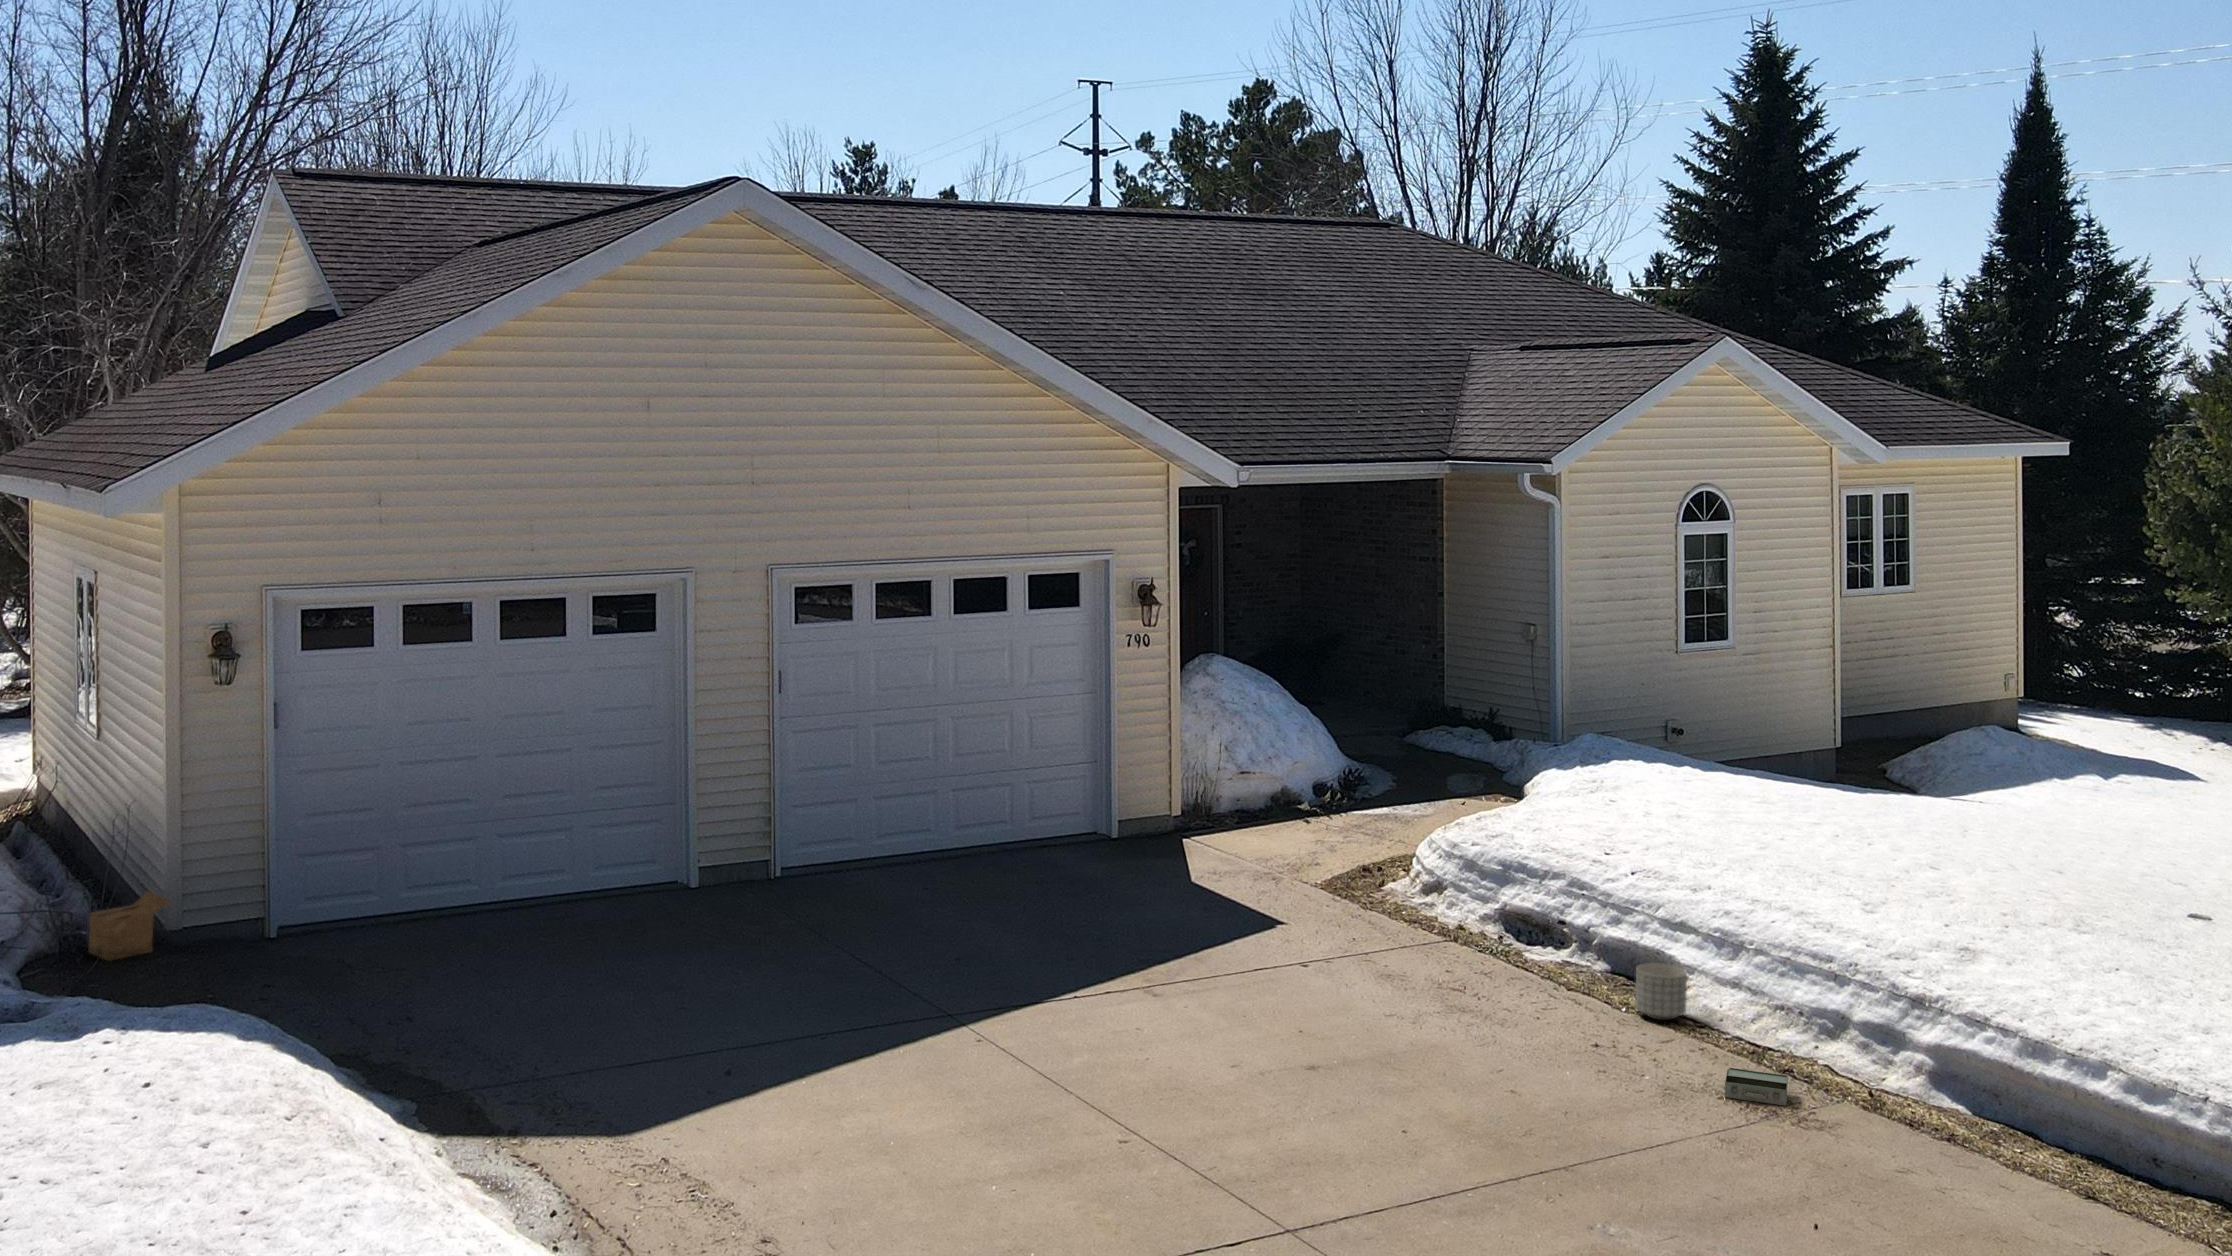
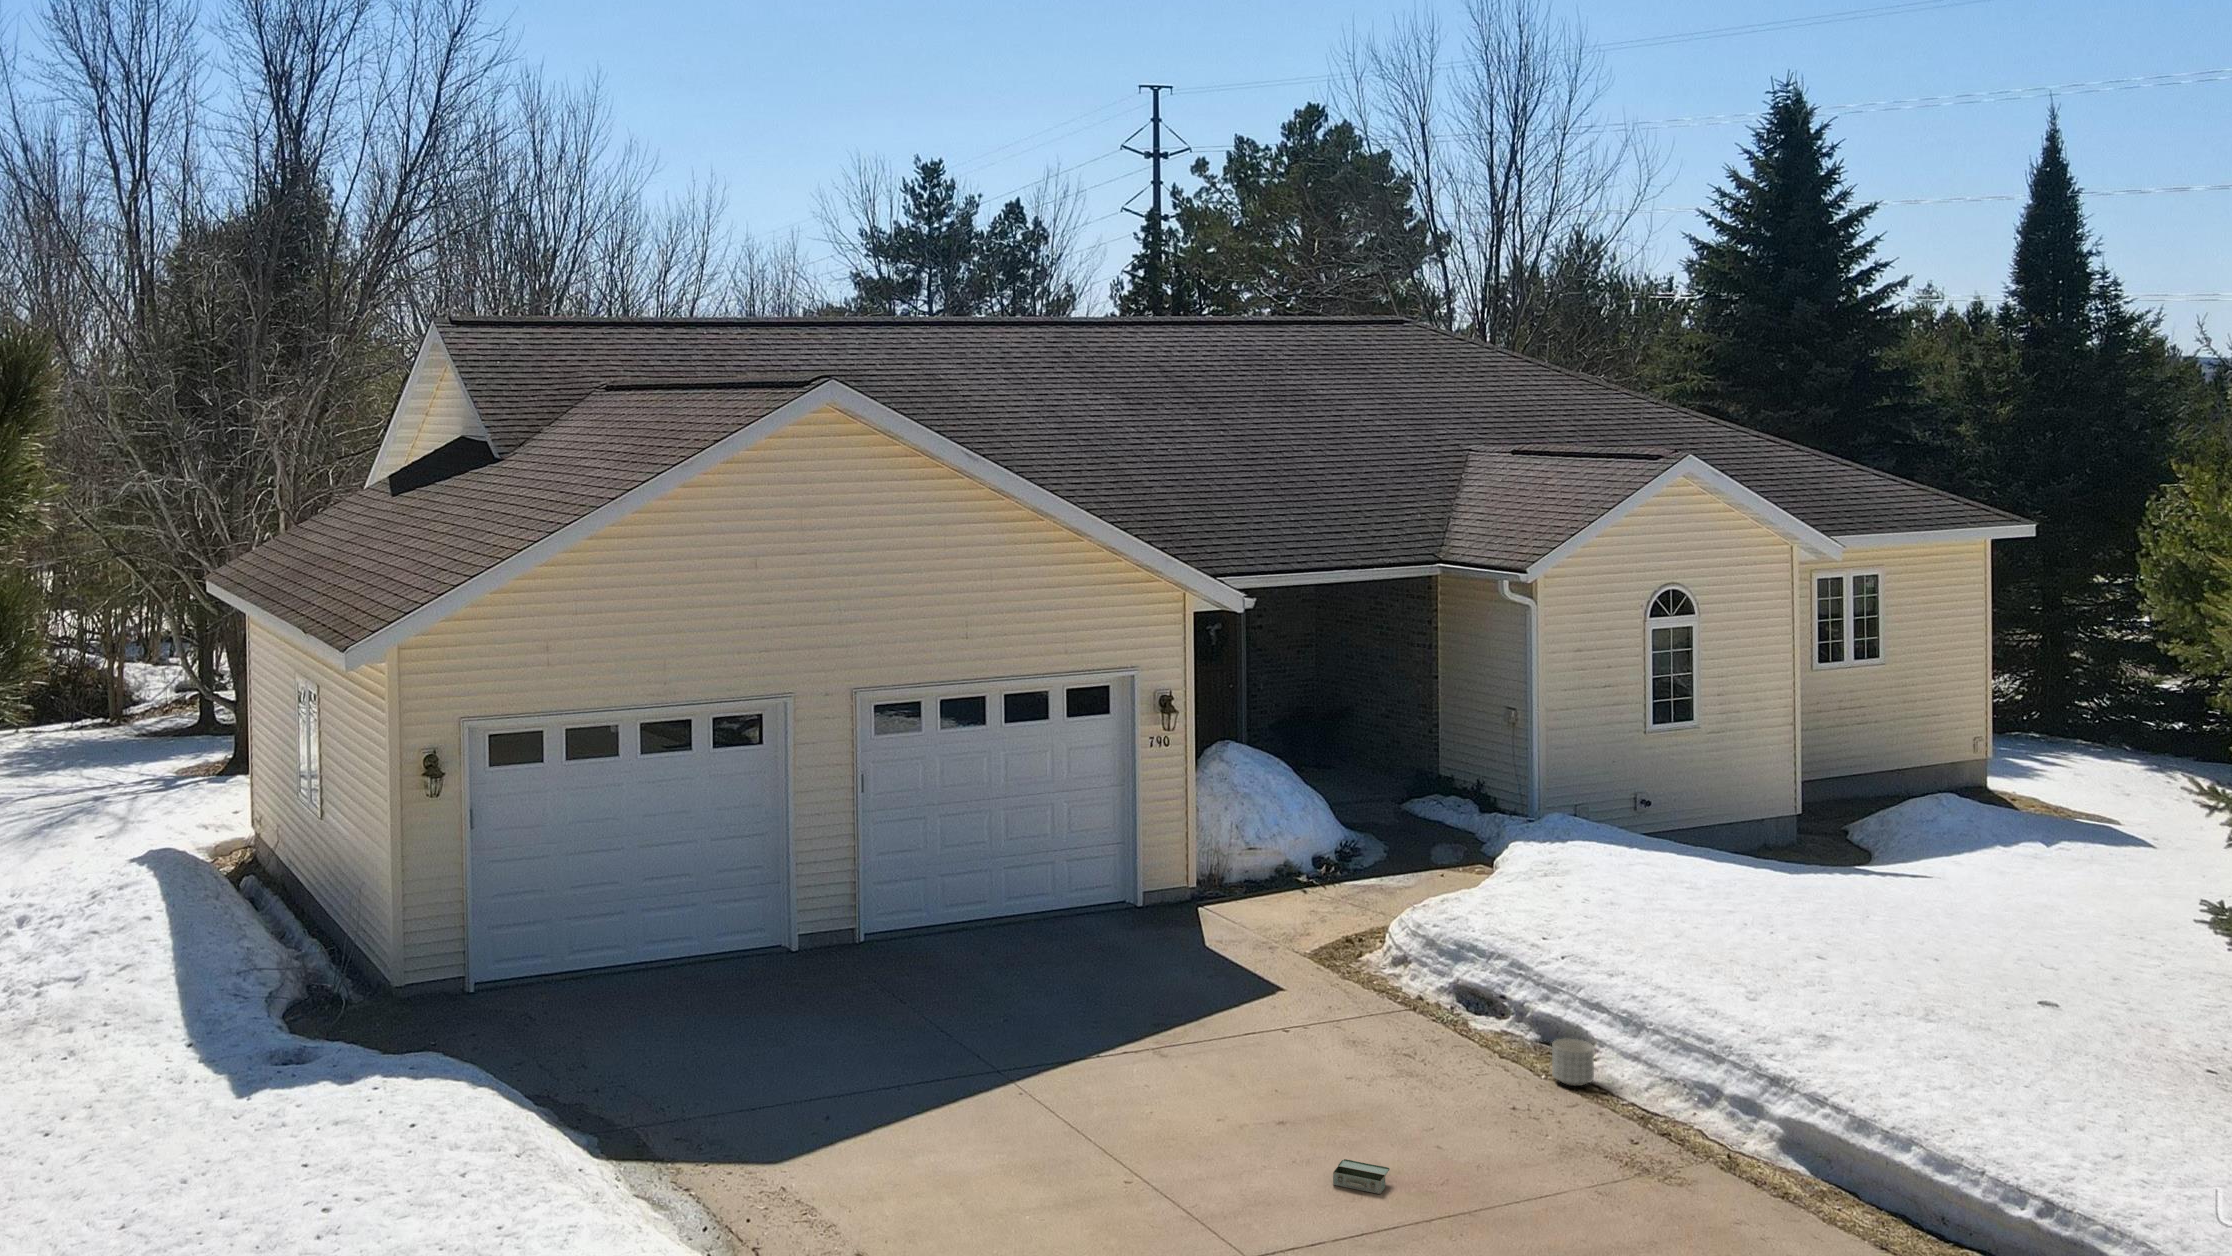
cardboard box: present [88,892,172,961] -> none [336,954,398,1010]
toolbox: present [1725,1068,1788,1106] -> present [1333,1159,1390,1194]

